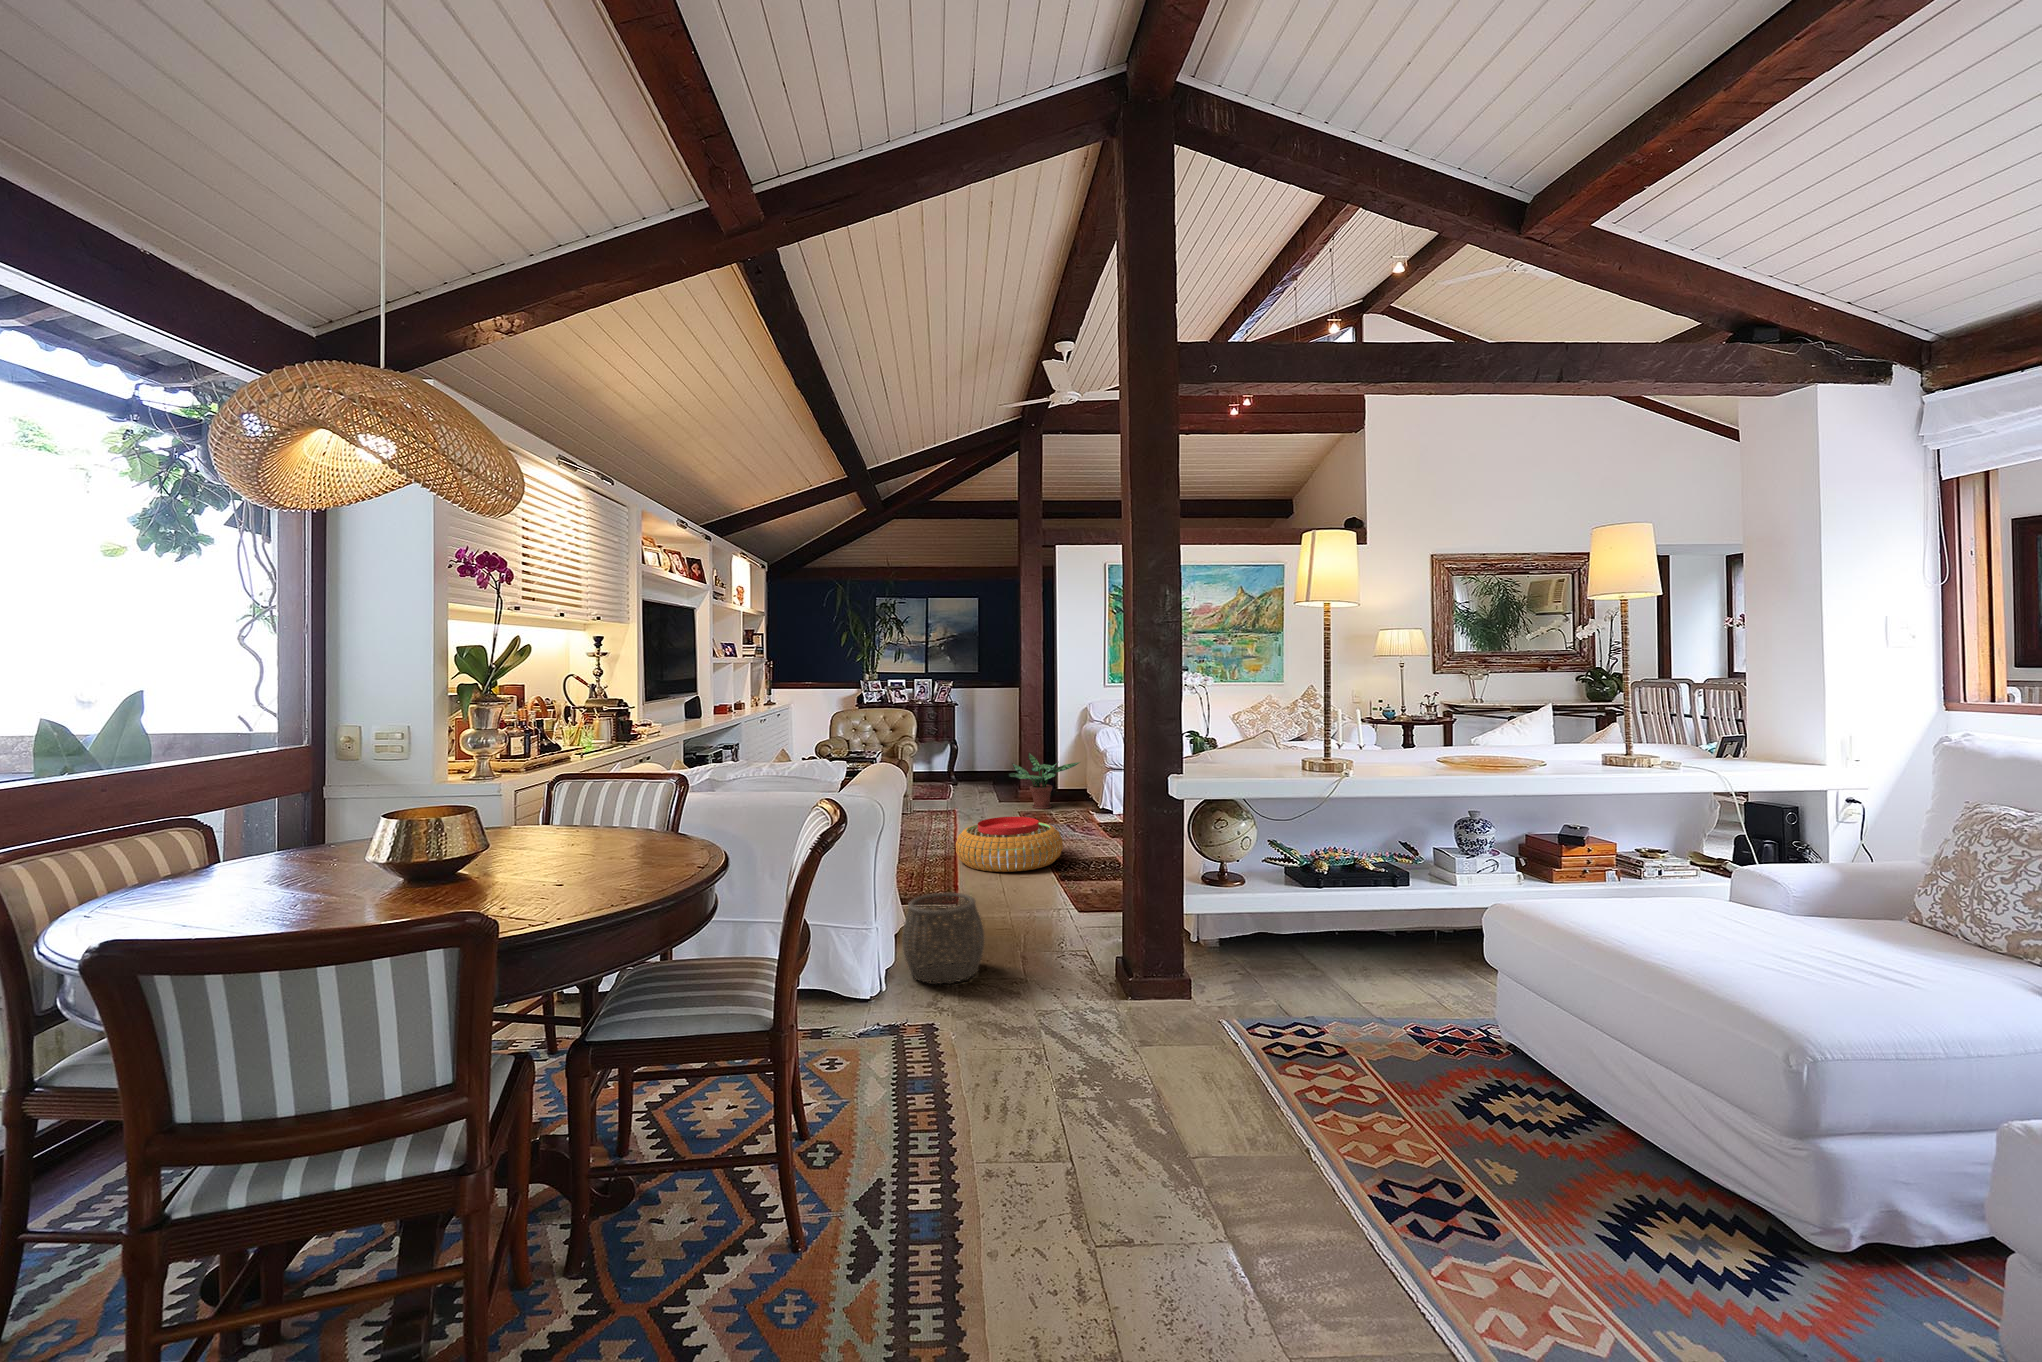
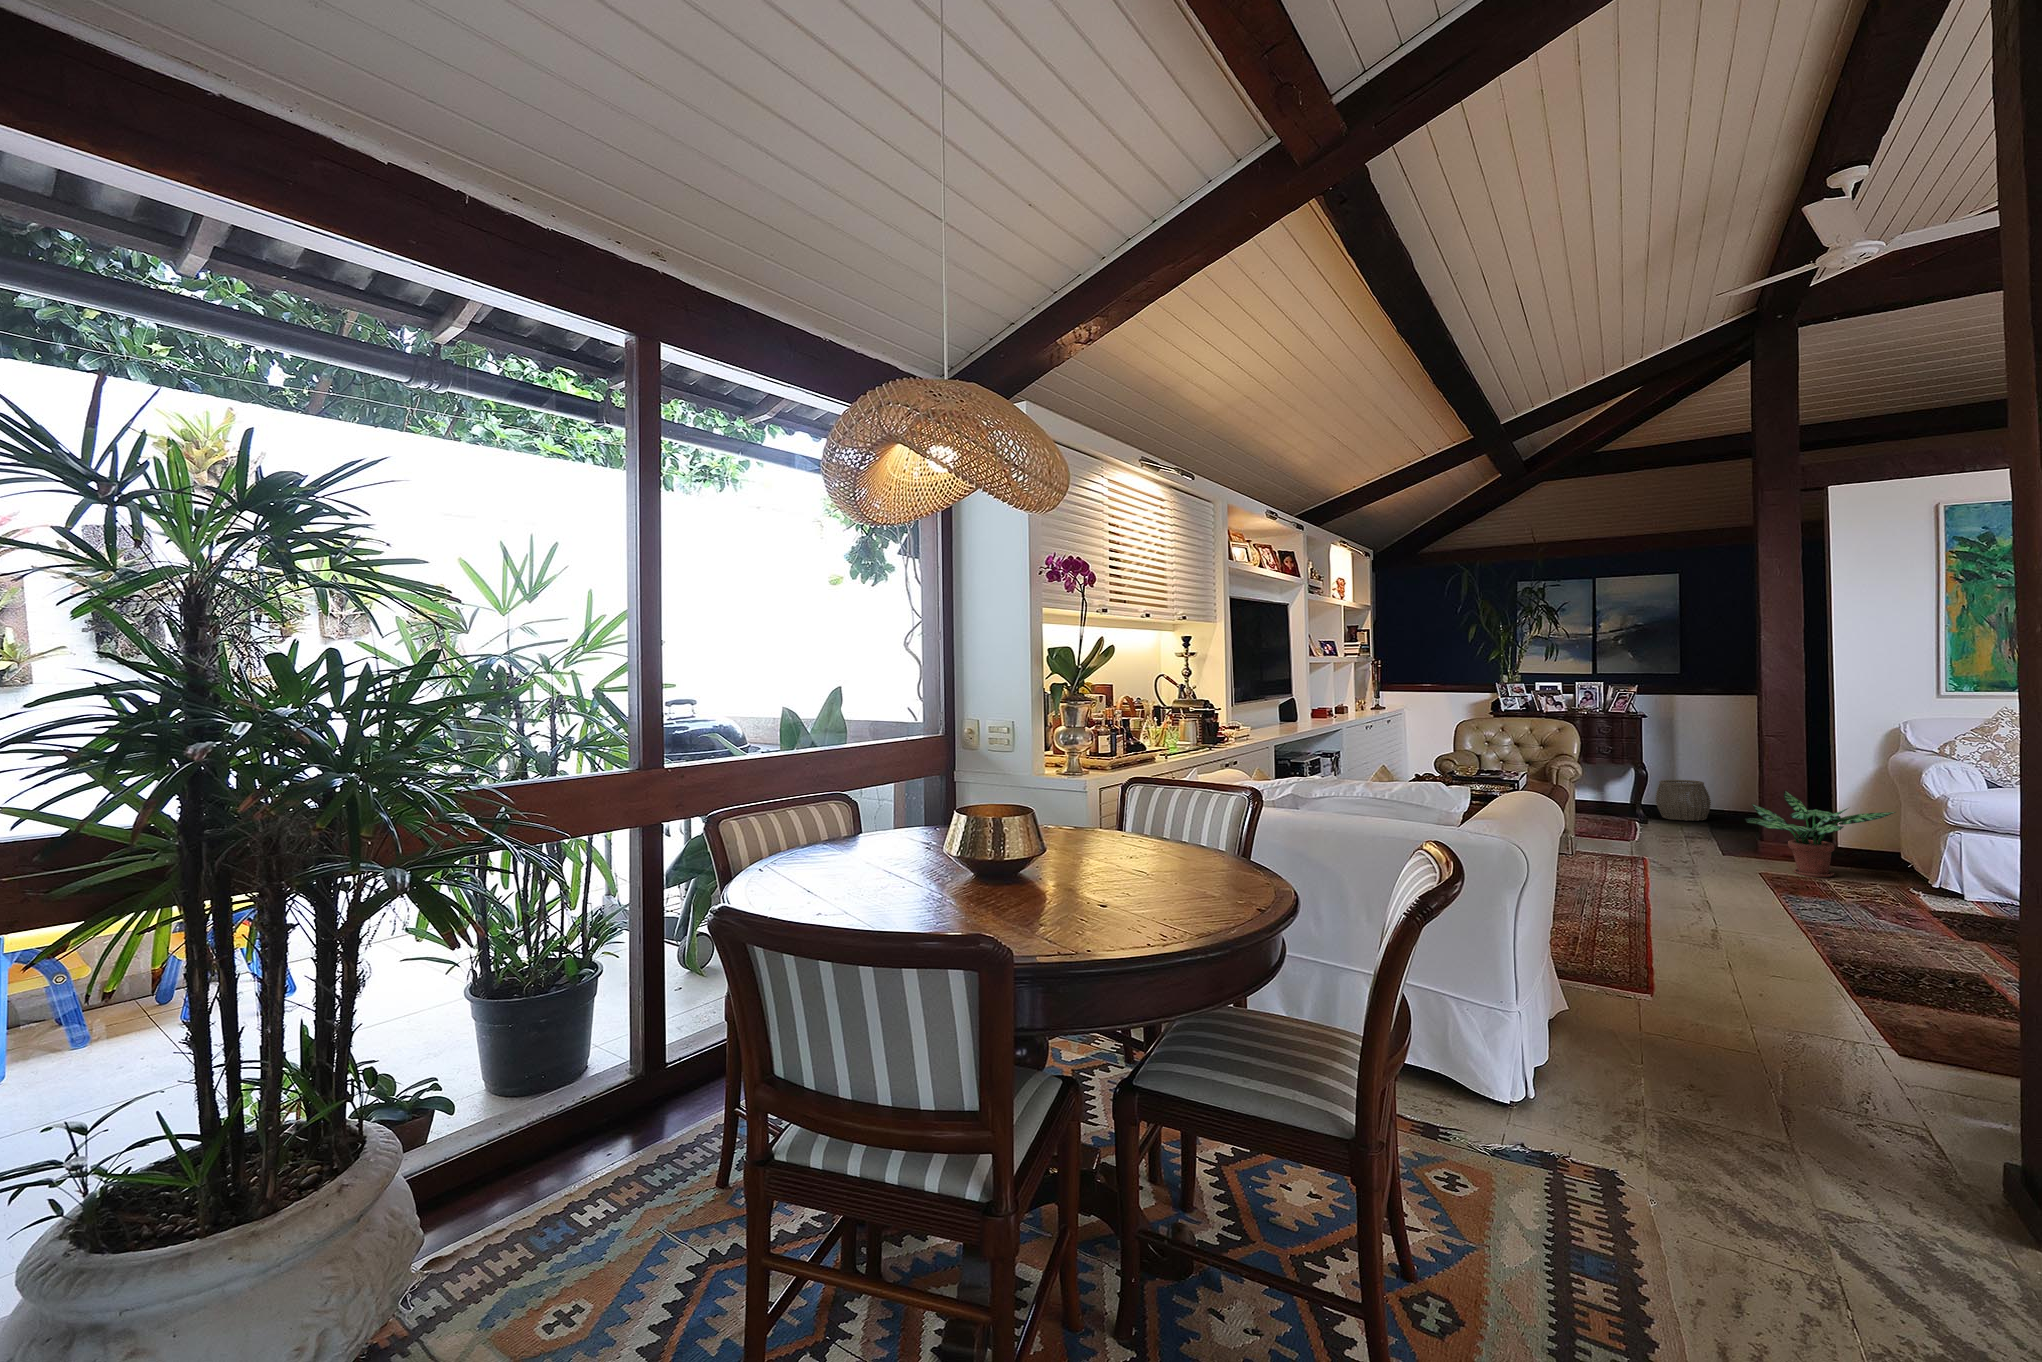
pouf: present [956,817,1063,872] -> none [1650,882,1863,971]
woven basket: present [902,893,984,984] -> present [1656,780,1711,821]

